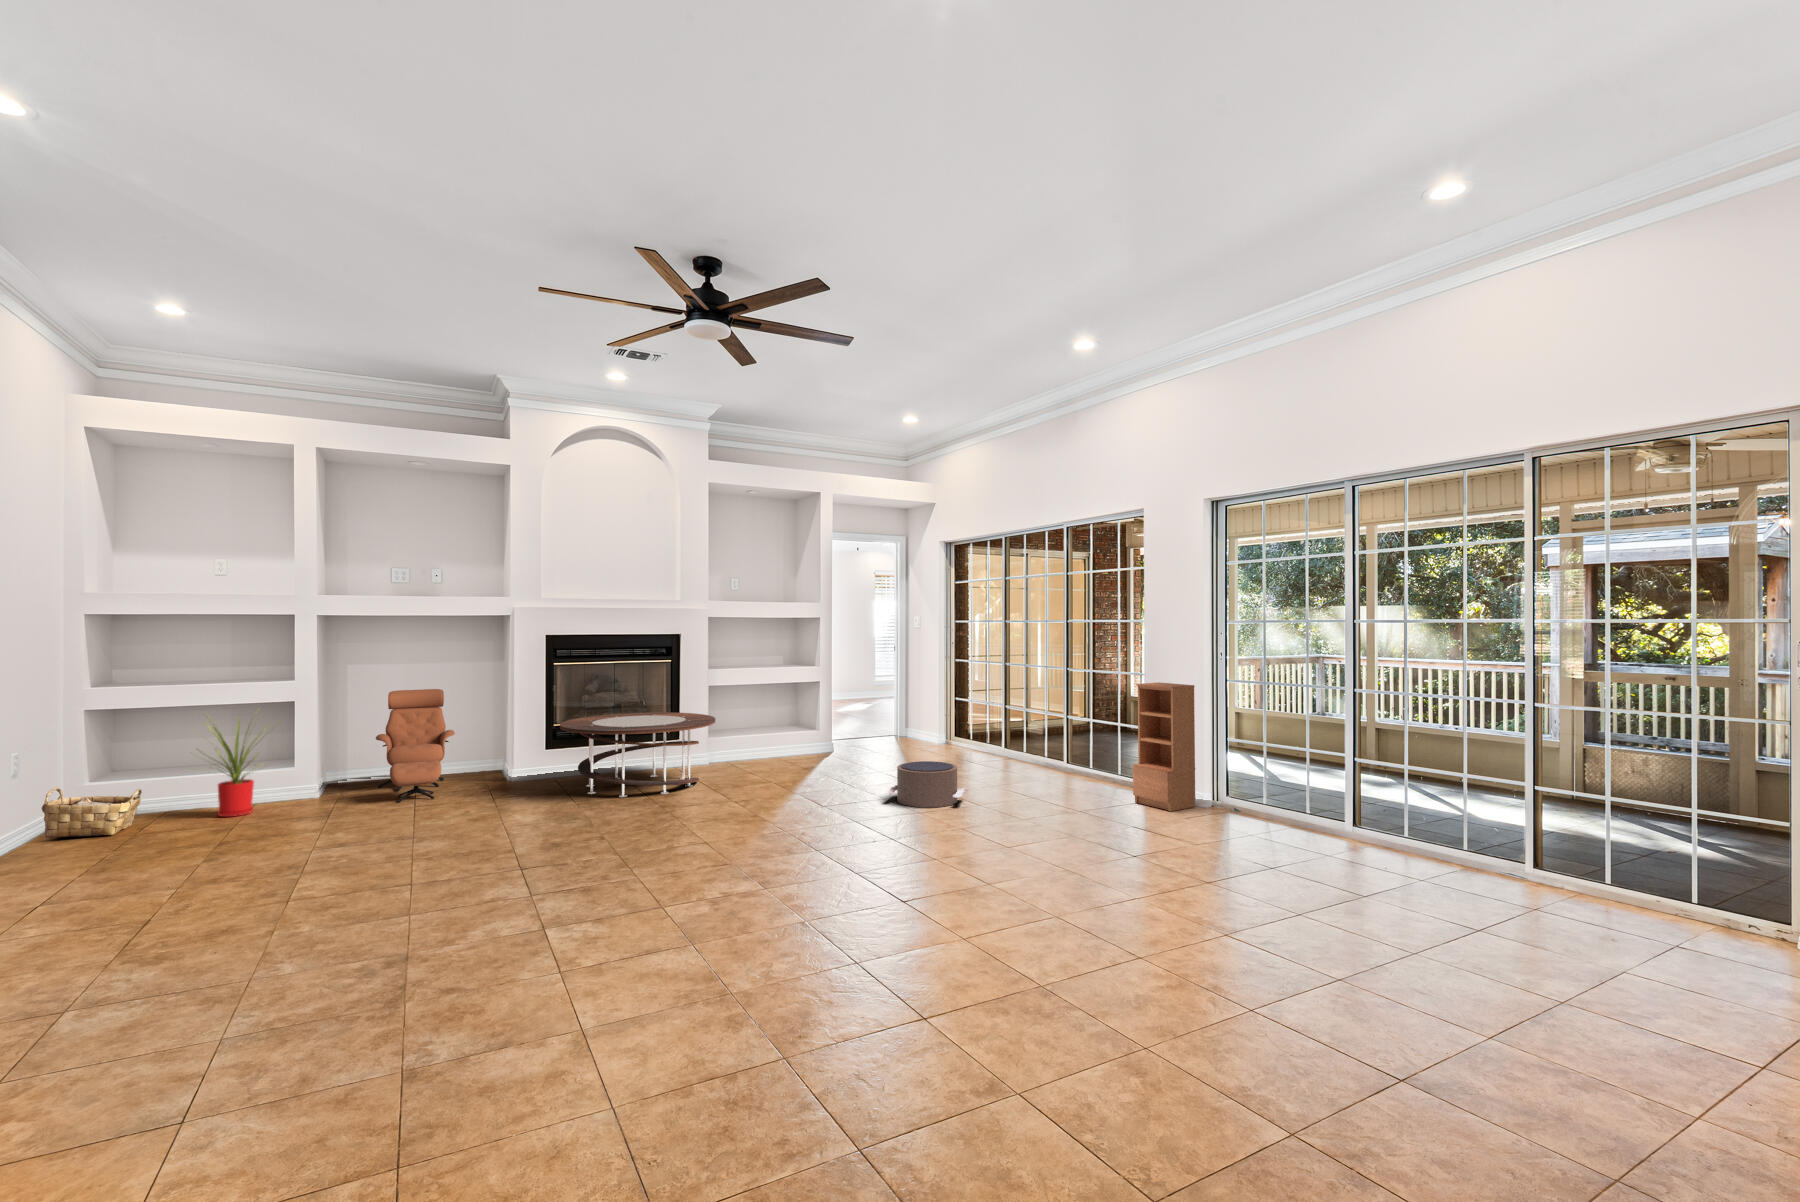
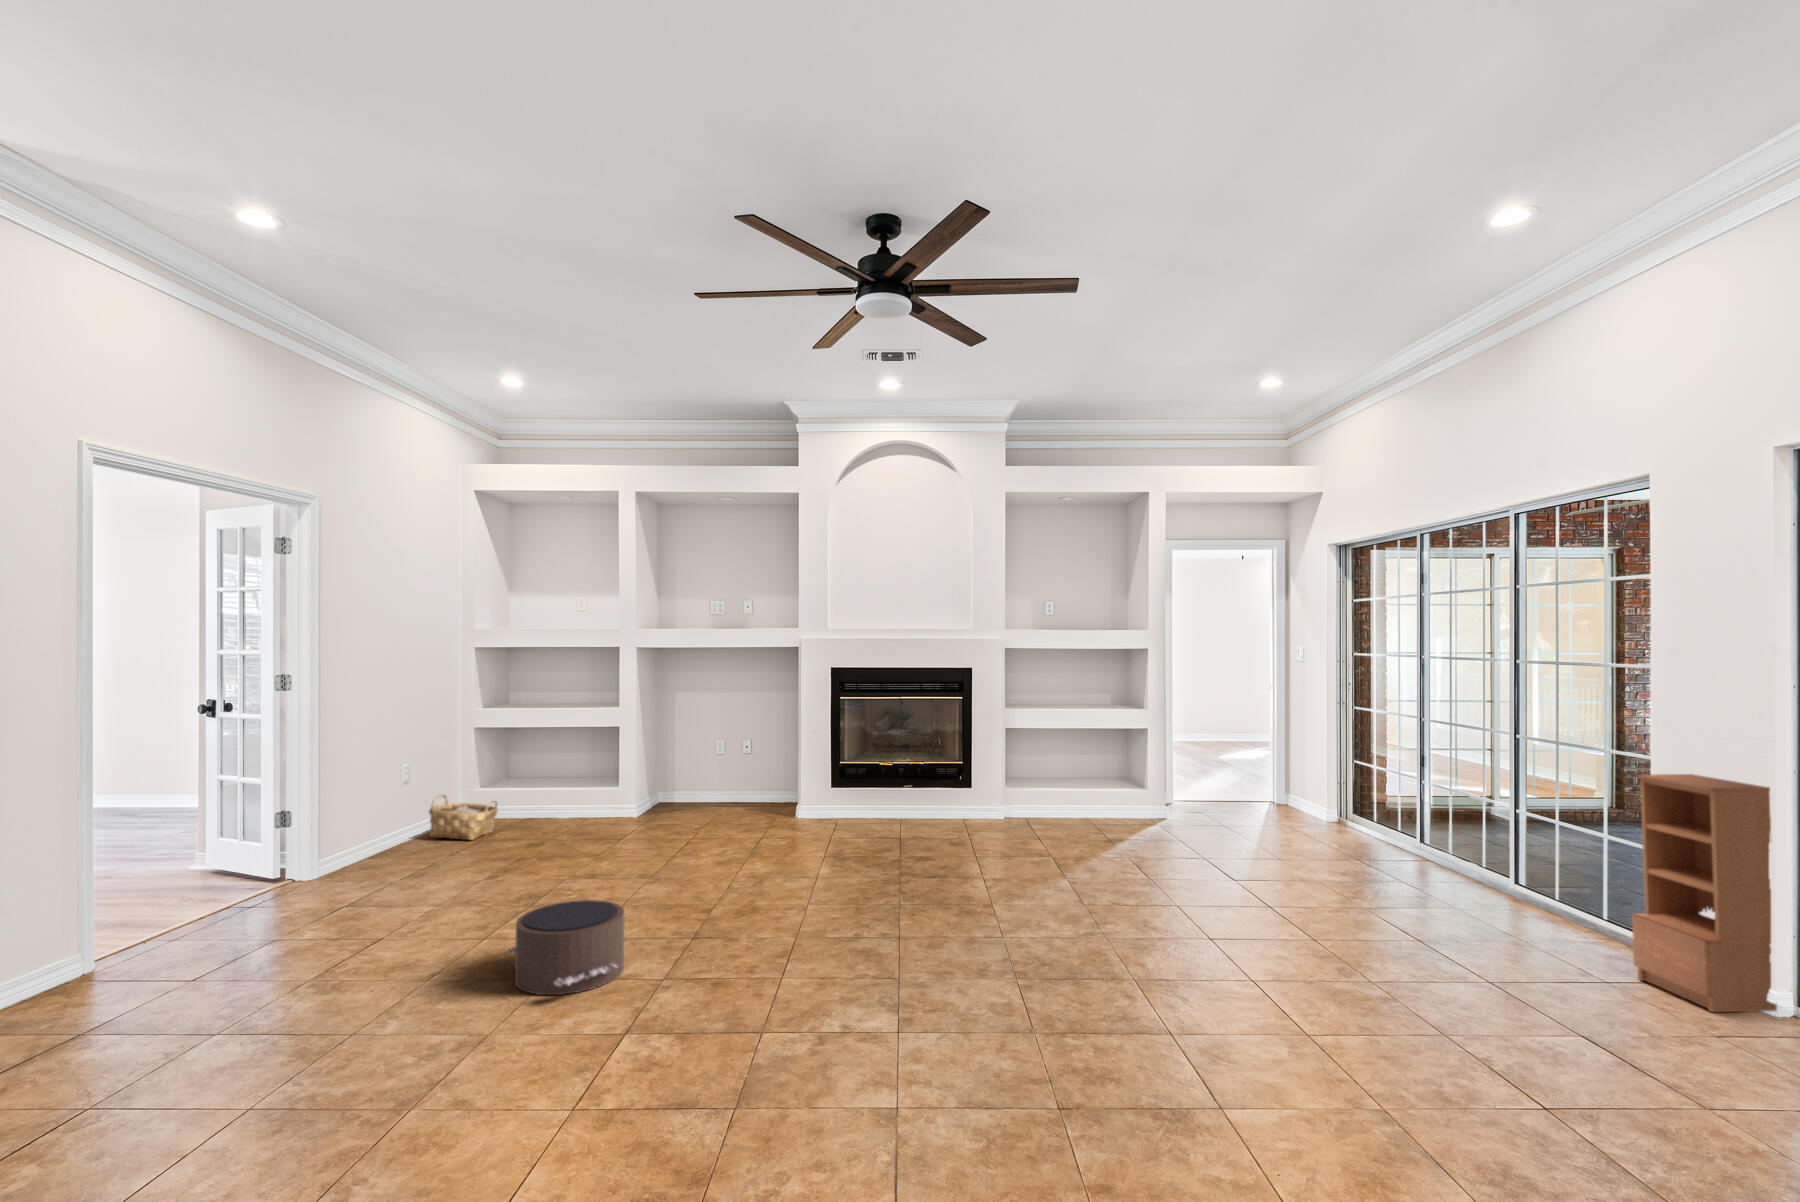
lounge chair: present [376,689,455,802] -> none [683,718,758,834]
coffee table: present [560,712,715,797] -> none [832,755,1001,857]
house plant: present [201,719,282,817] -> none [528,732,606,832]
pouf: present [886,761,965,808] -> present [505,900,624,995]

